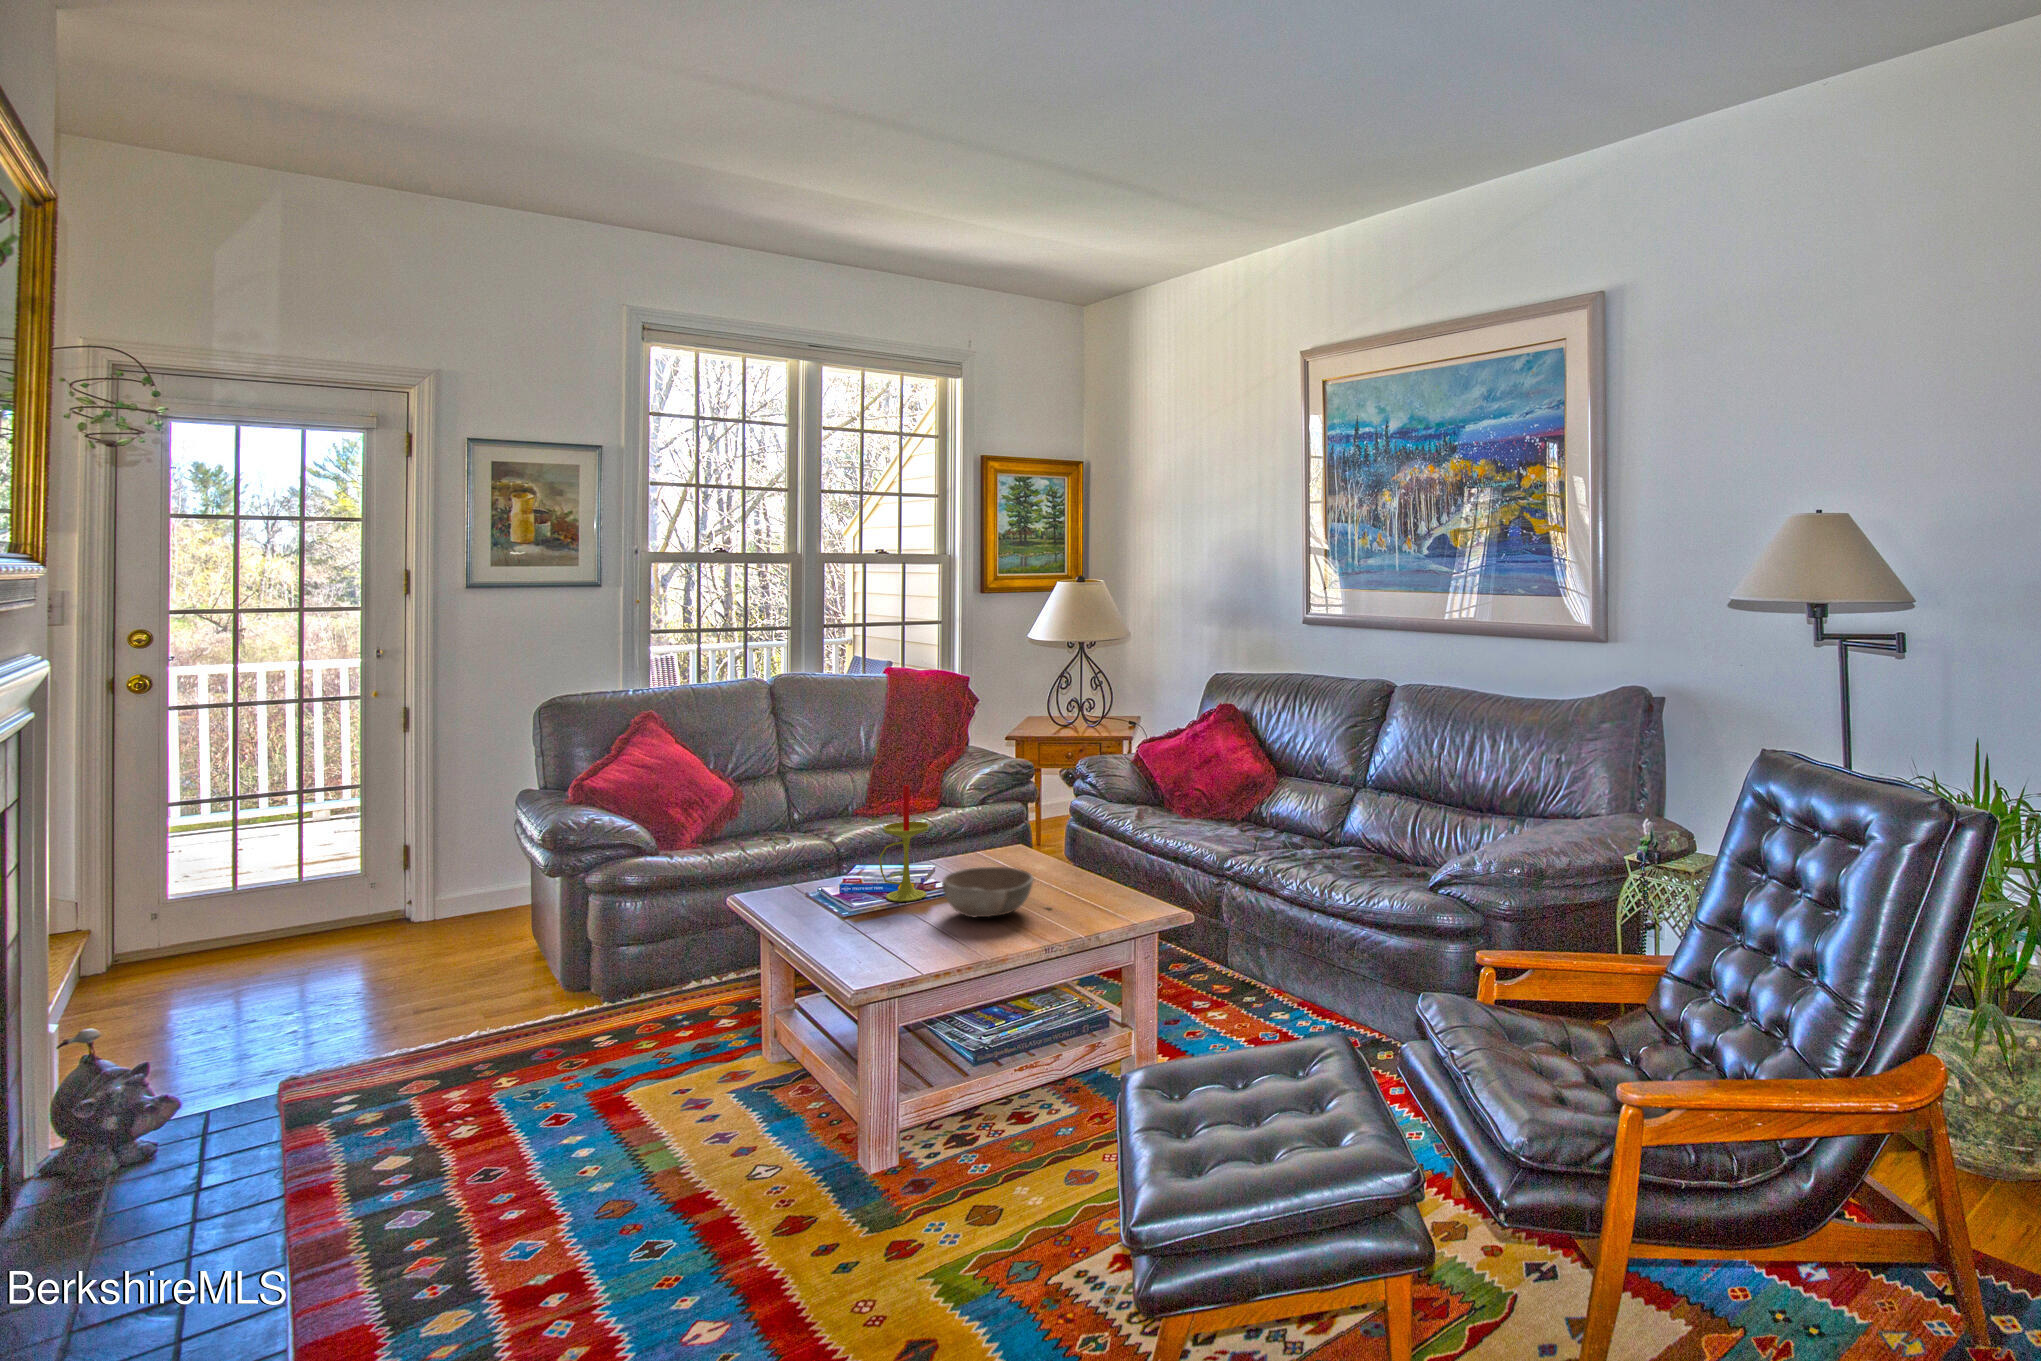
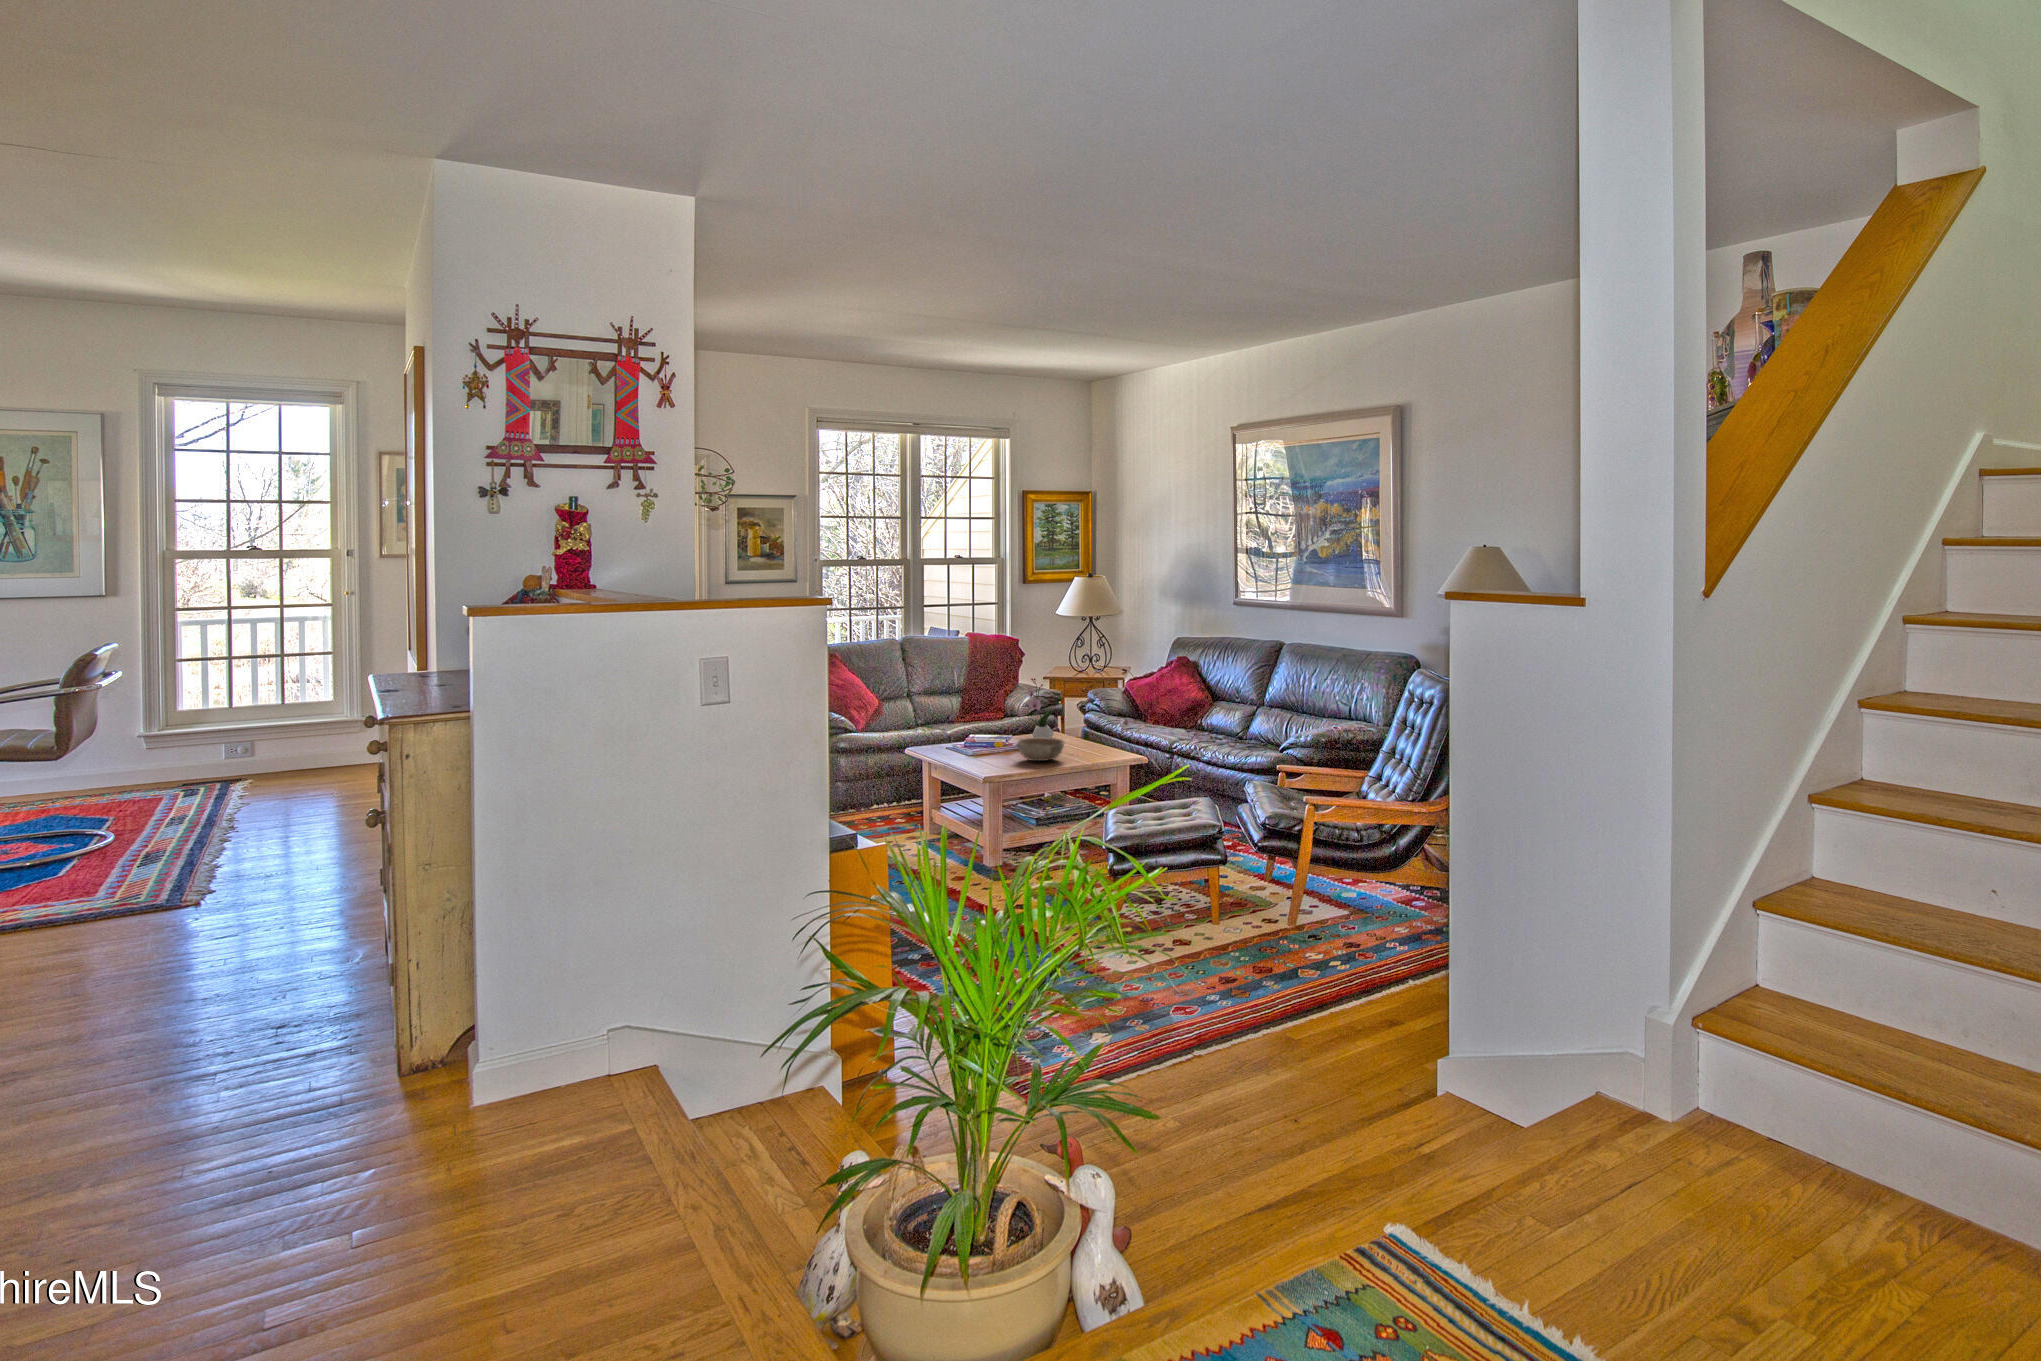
flower arrangement: none [970,750,1019,867] -> present [1028,678,1055,738]
candle: present [879,785,929,902] -> none [983,692,1008,755]

